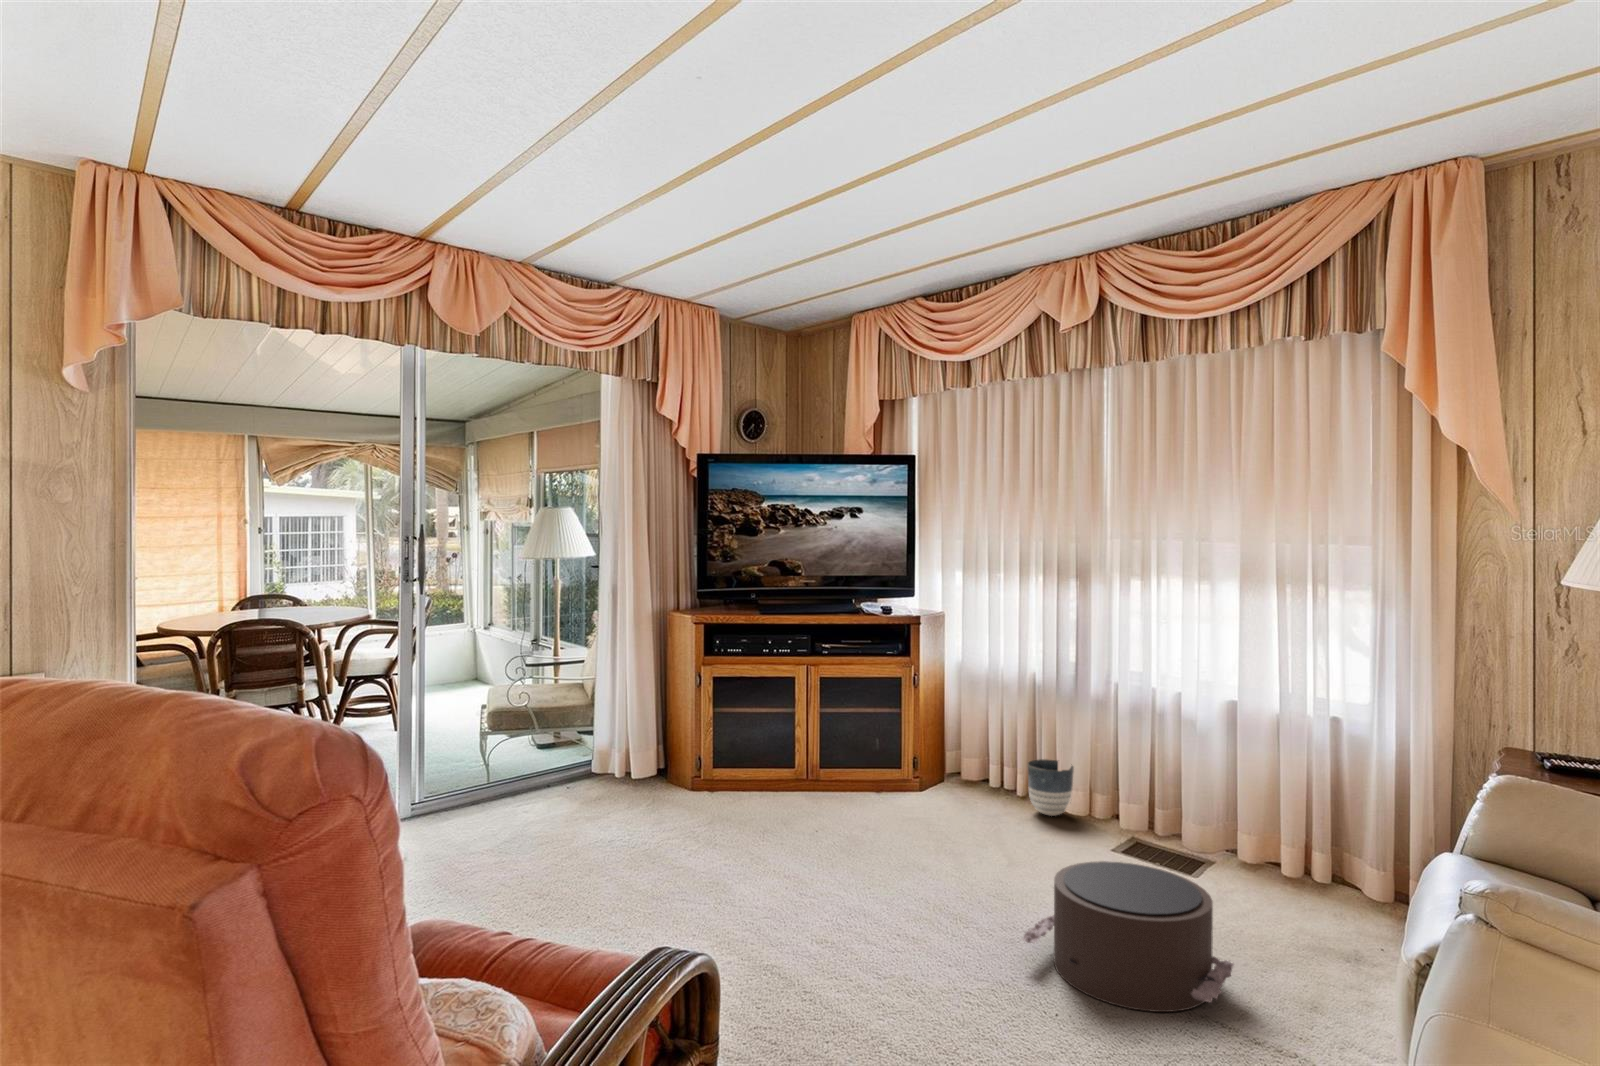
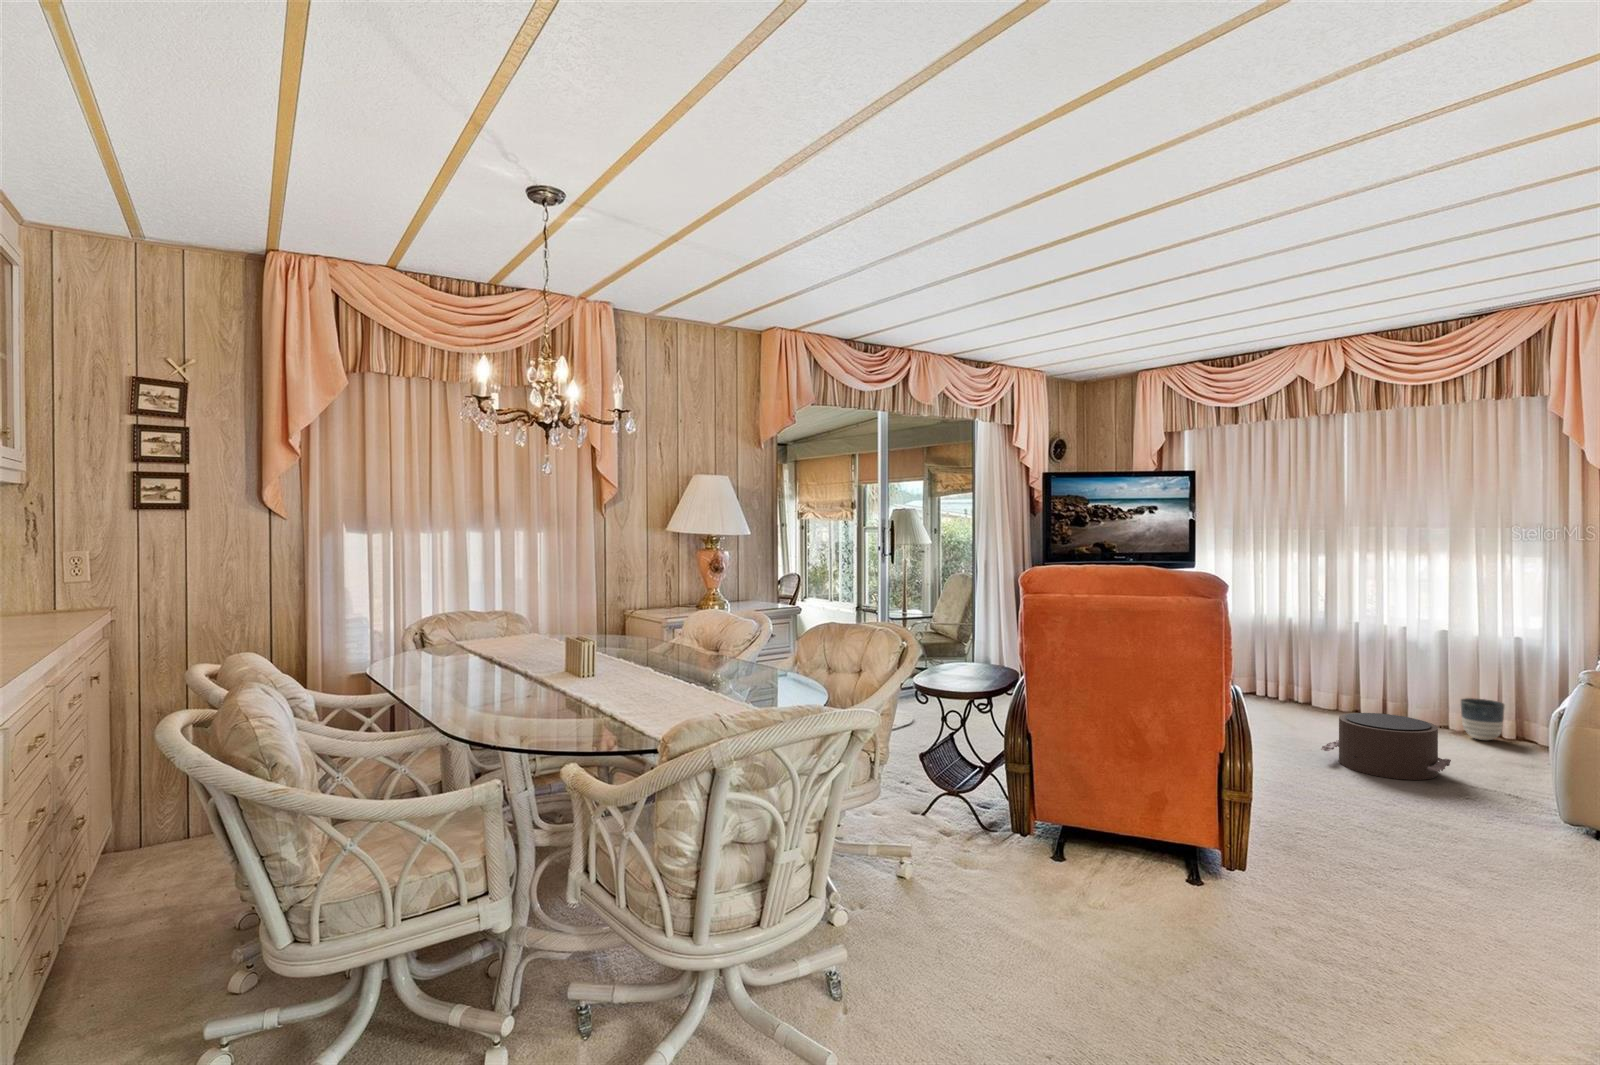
planter: present [1027,759,1074,816] -> present [1460,698,1505,740]

